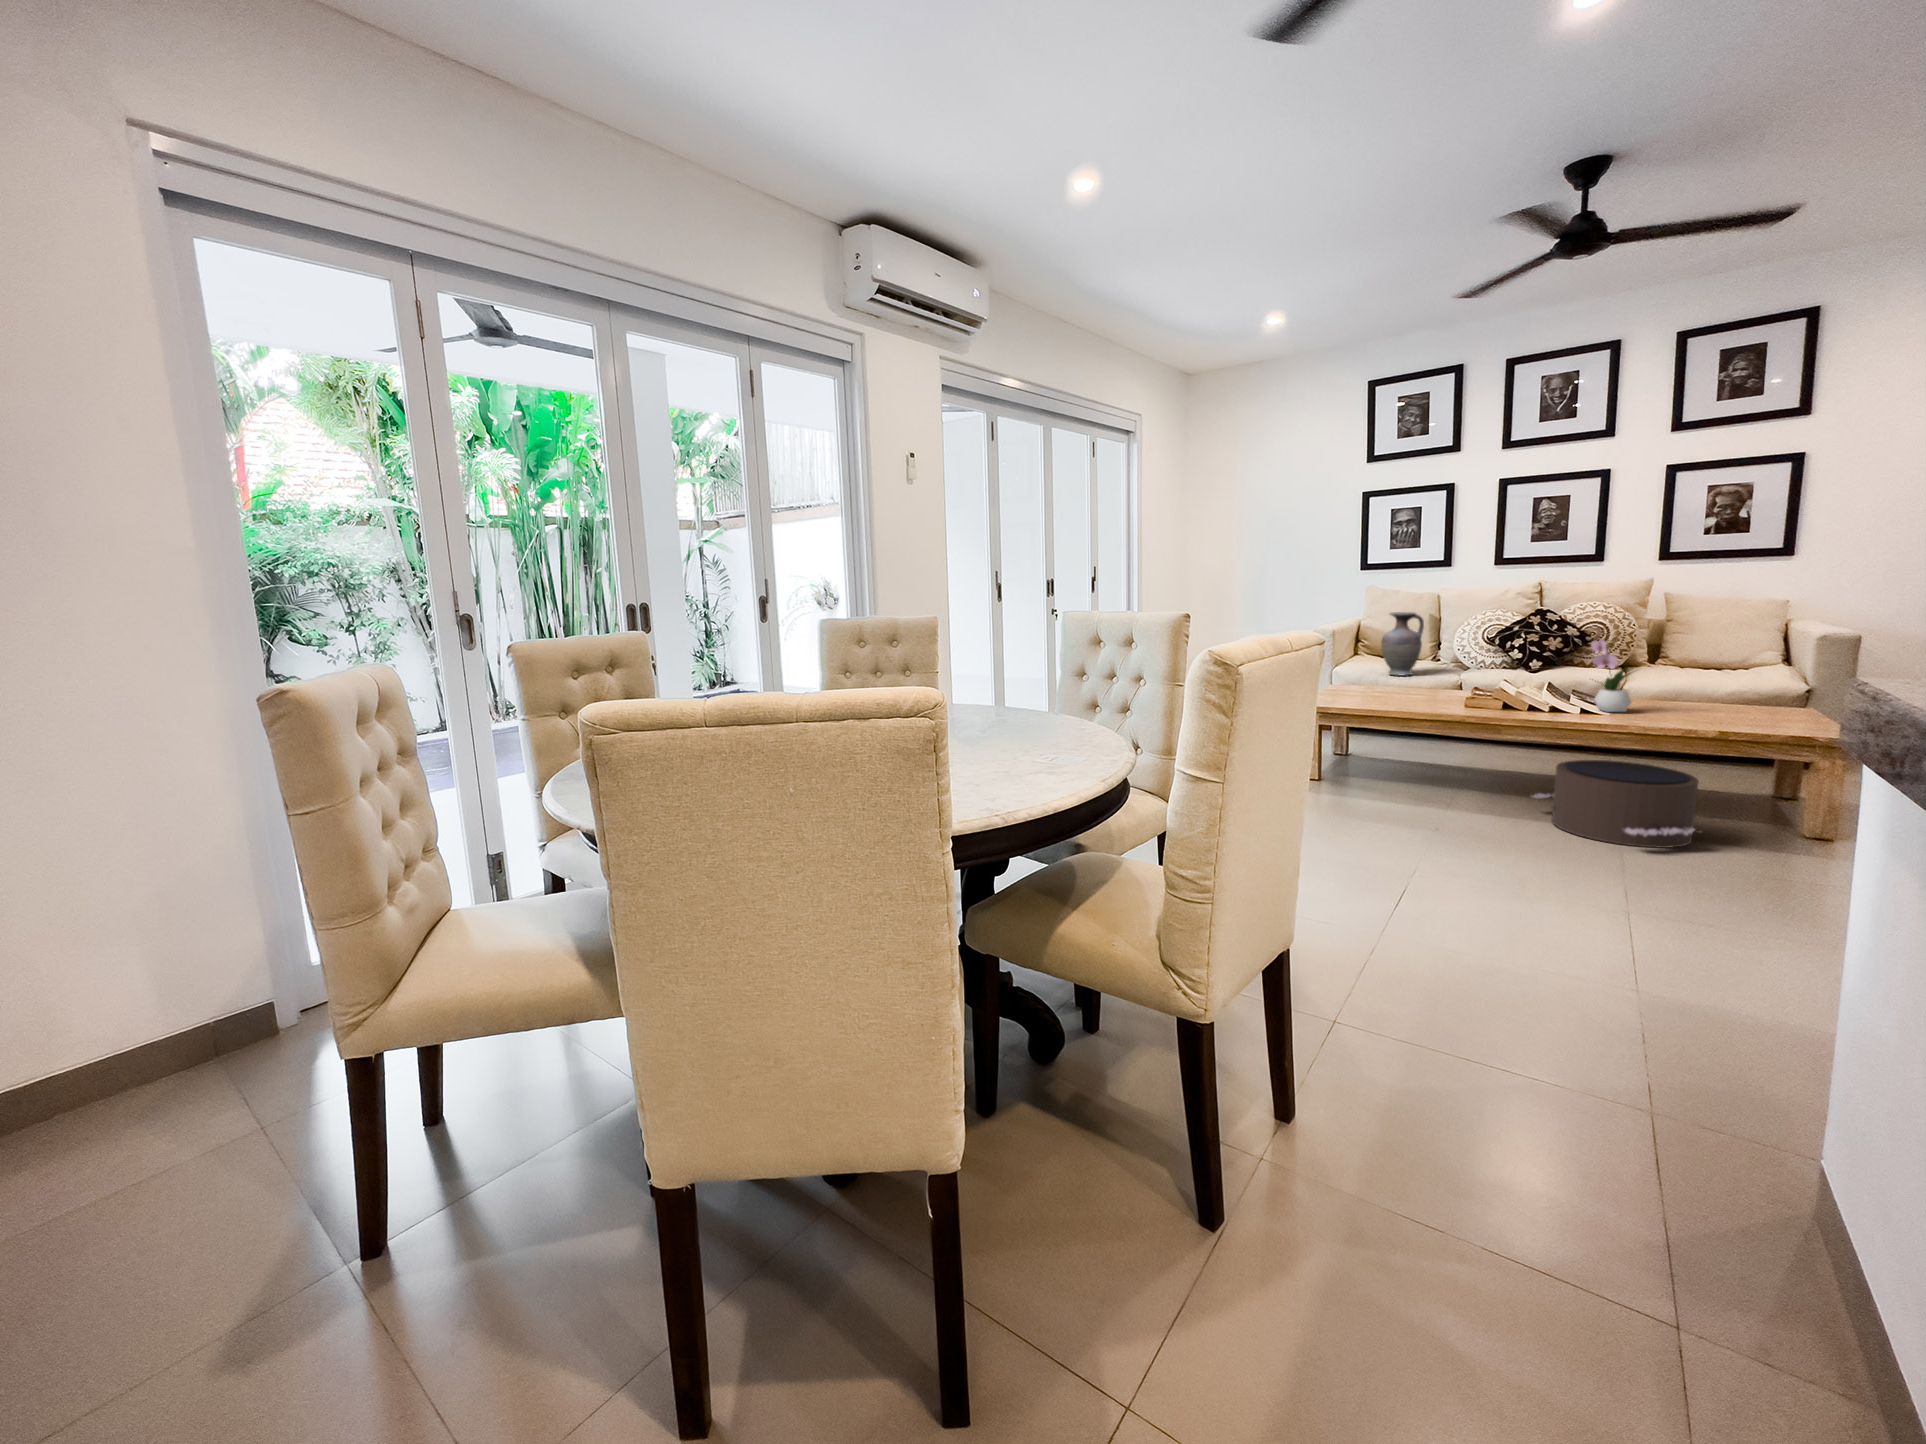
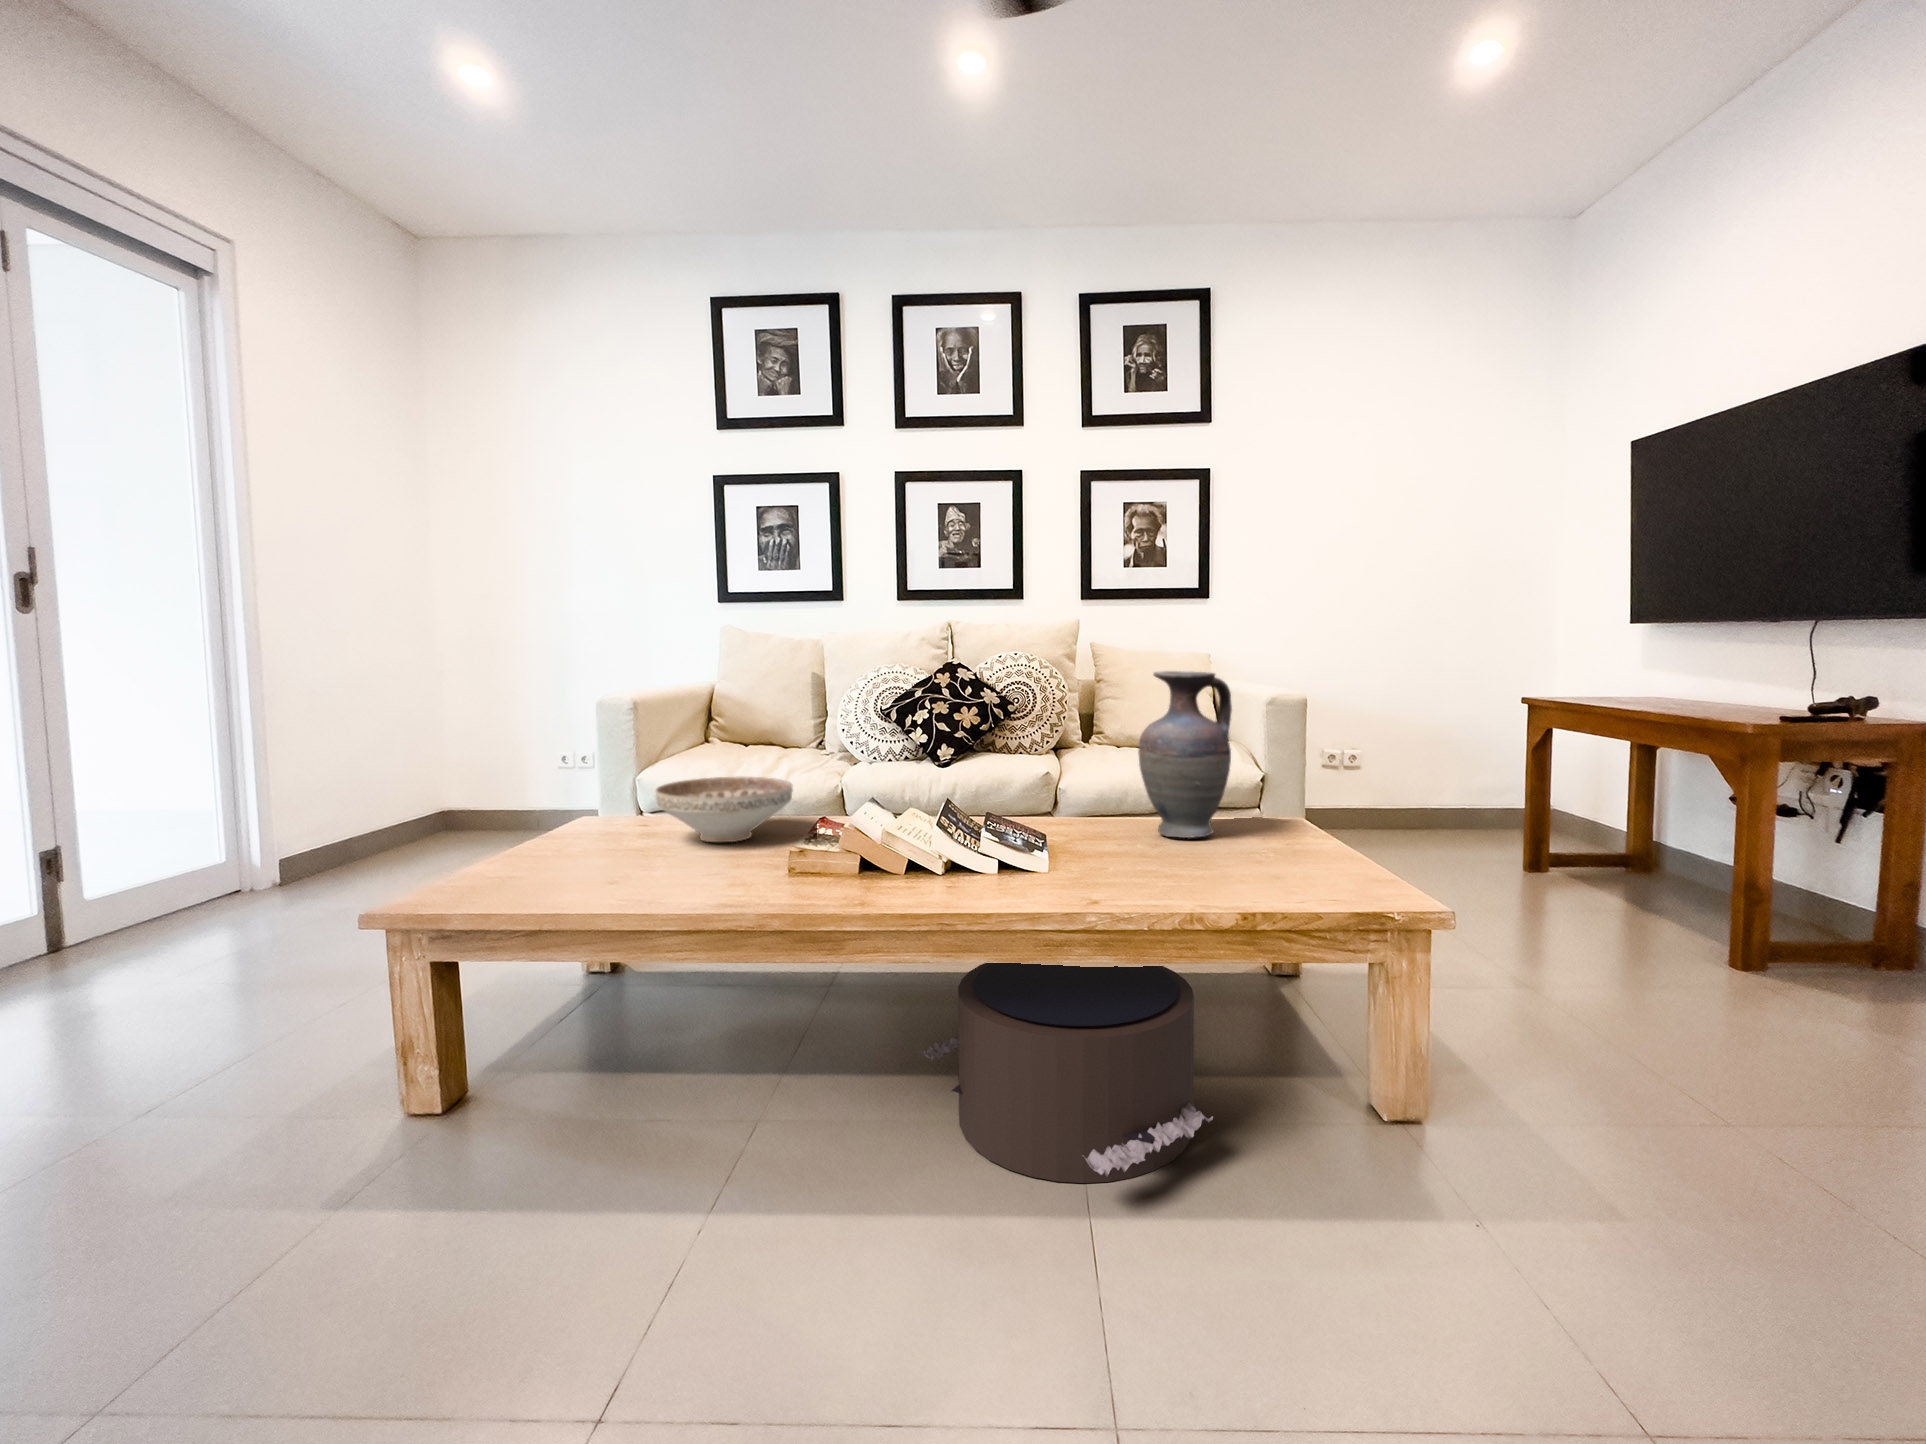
vase: present [1381,612,1424,675] -> present [1138,671,1232,838]
flower arrangement: present [1591,627,1631,712] -> none [1004,675,1082,848]
decorative bowl: none [1388,671,1458,699] -> present [656,777,792,842]

